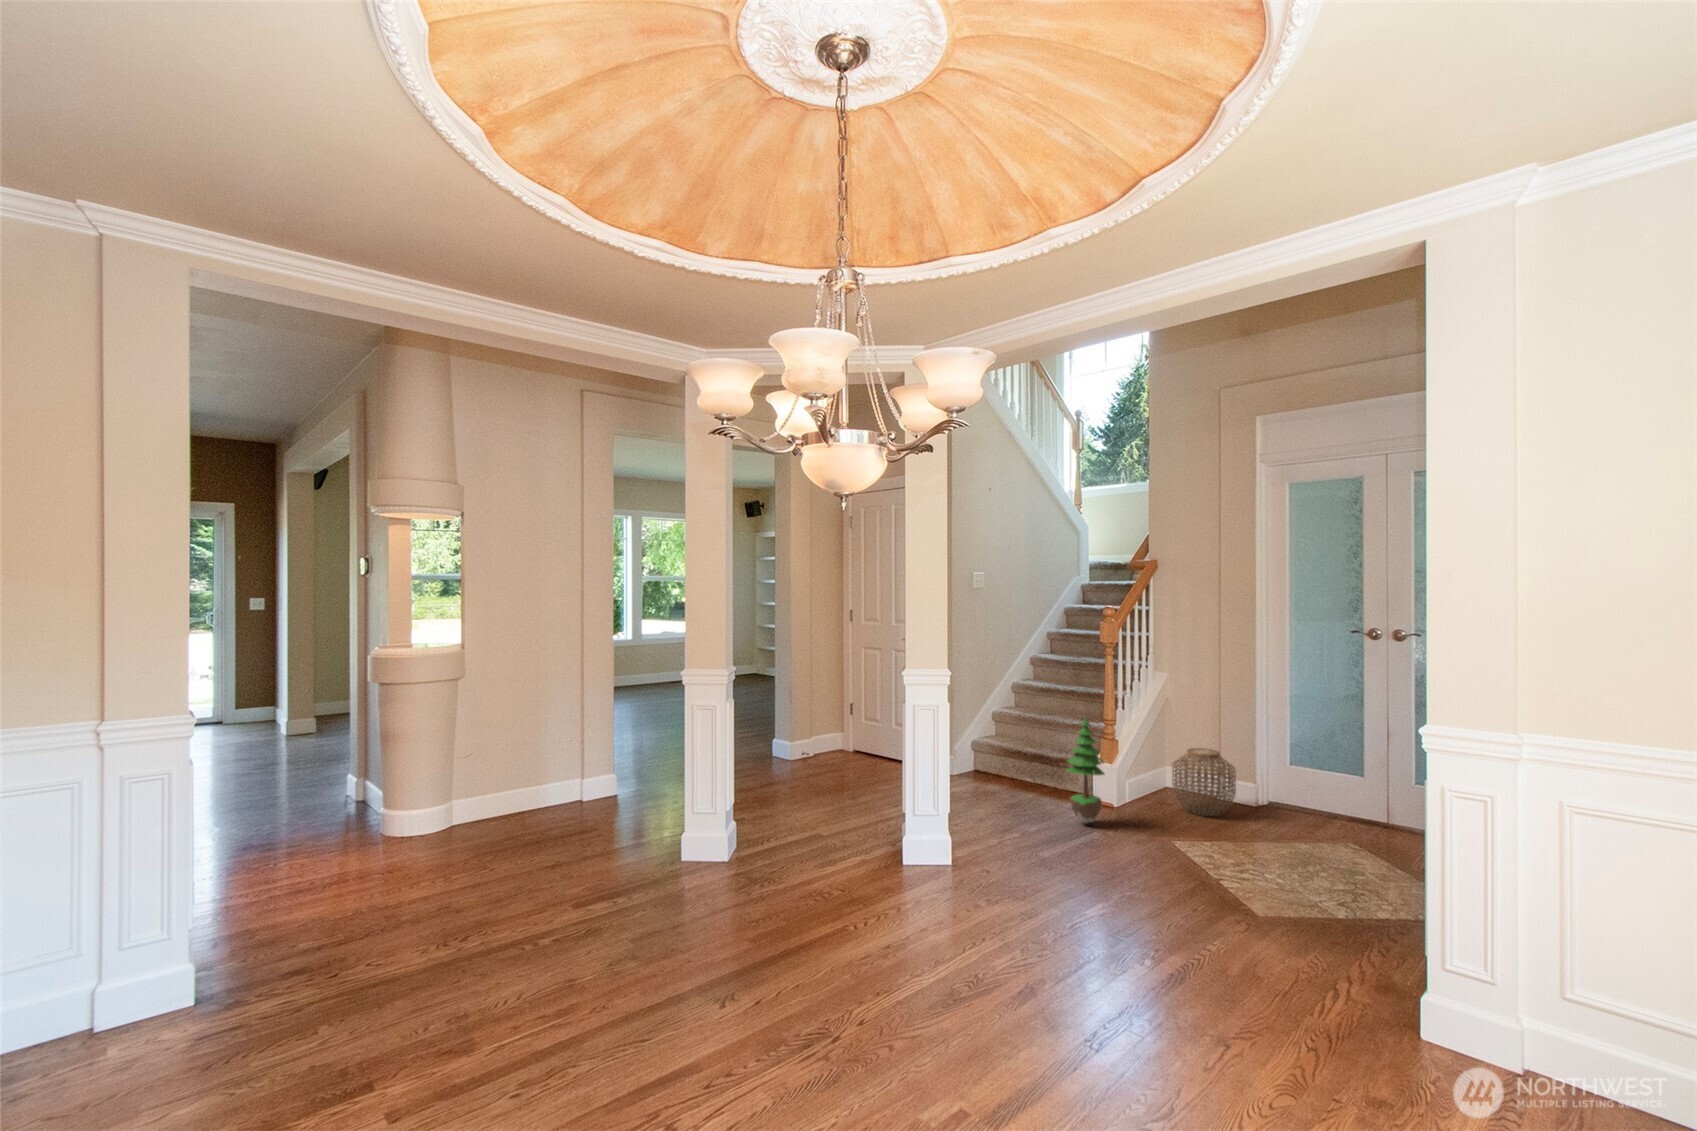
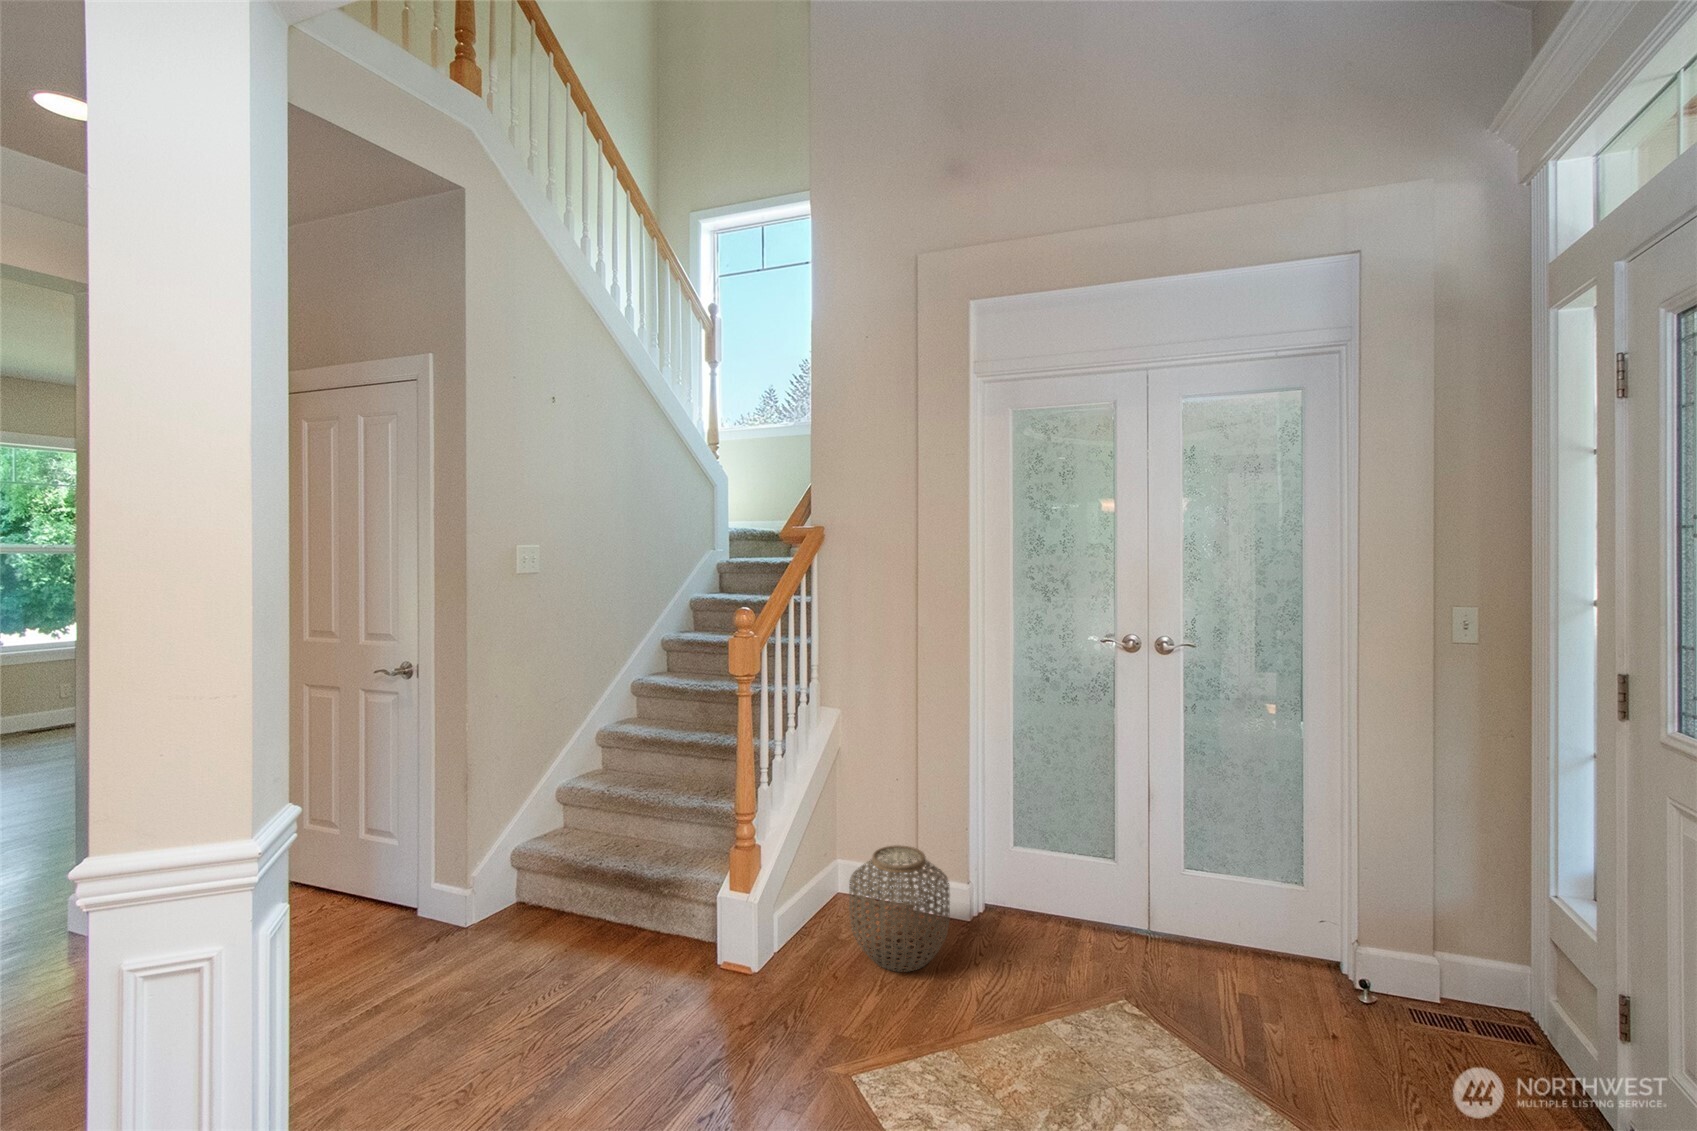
potted tree: present [1067,717,1104,824] -> none [650,842,729,1060]

